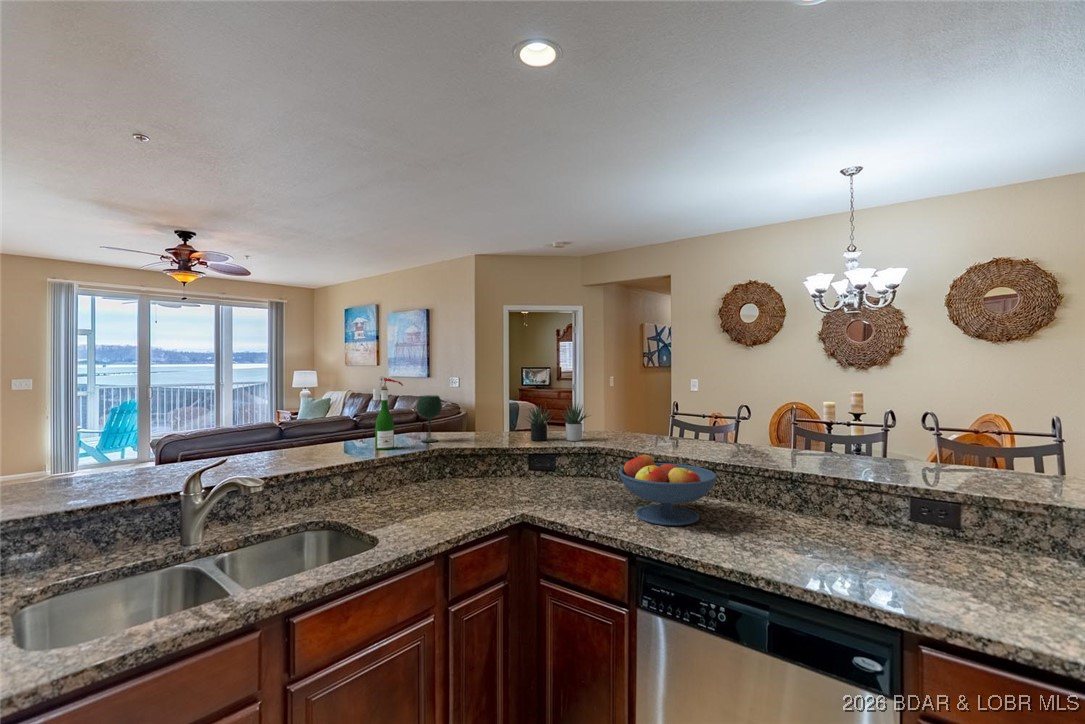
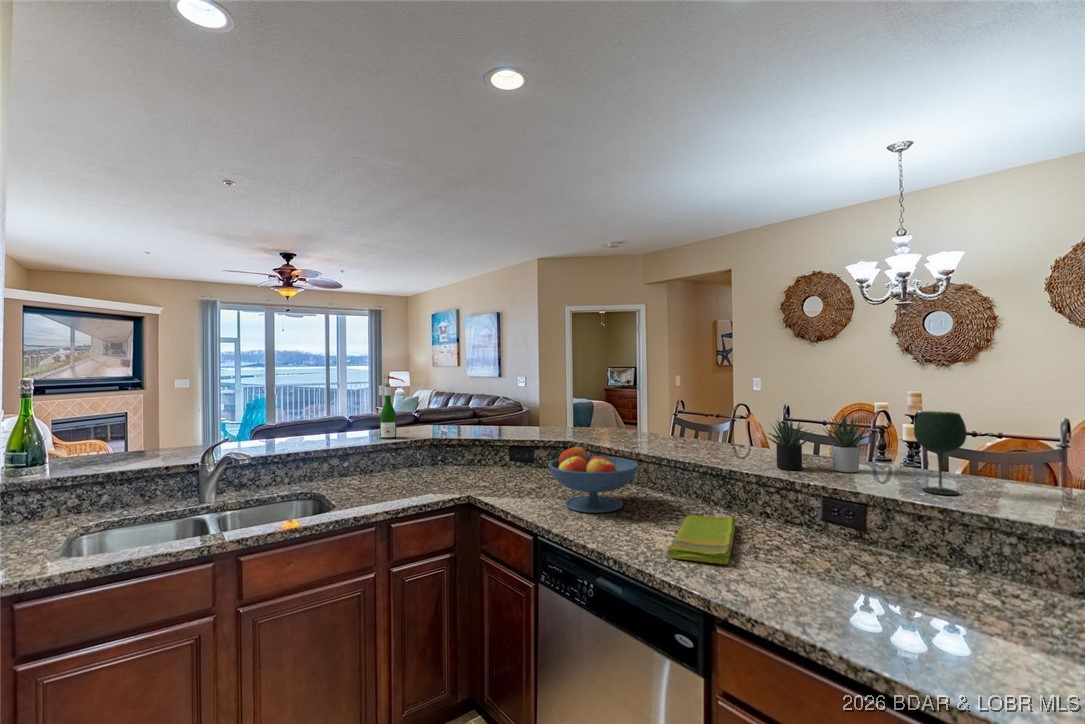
wine glass: present [417,395,442,442] -> present [914,411,967,495]
succulent plant: present [524,403,588,441] -> present [765,416,873,472]
dish towel: none [776,520,884,577] -> present [667,515,736,564]

